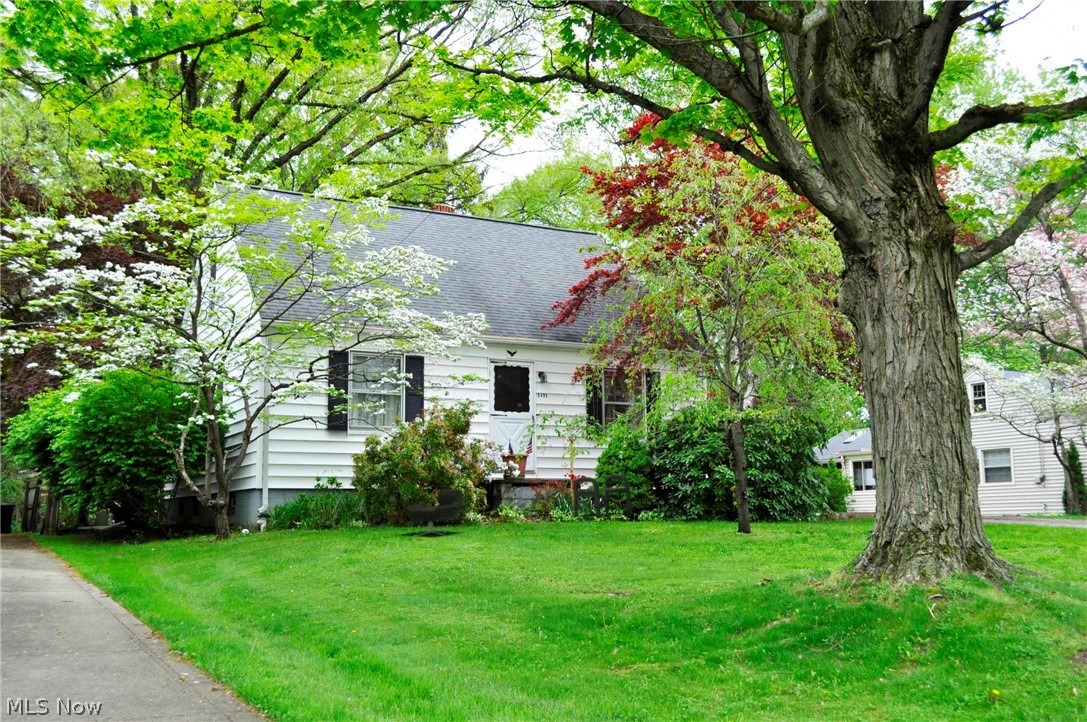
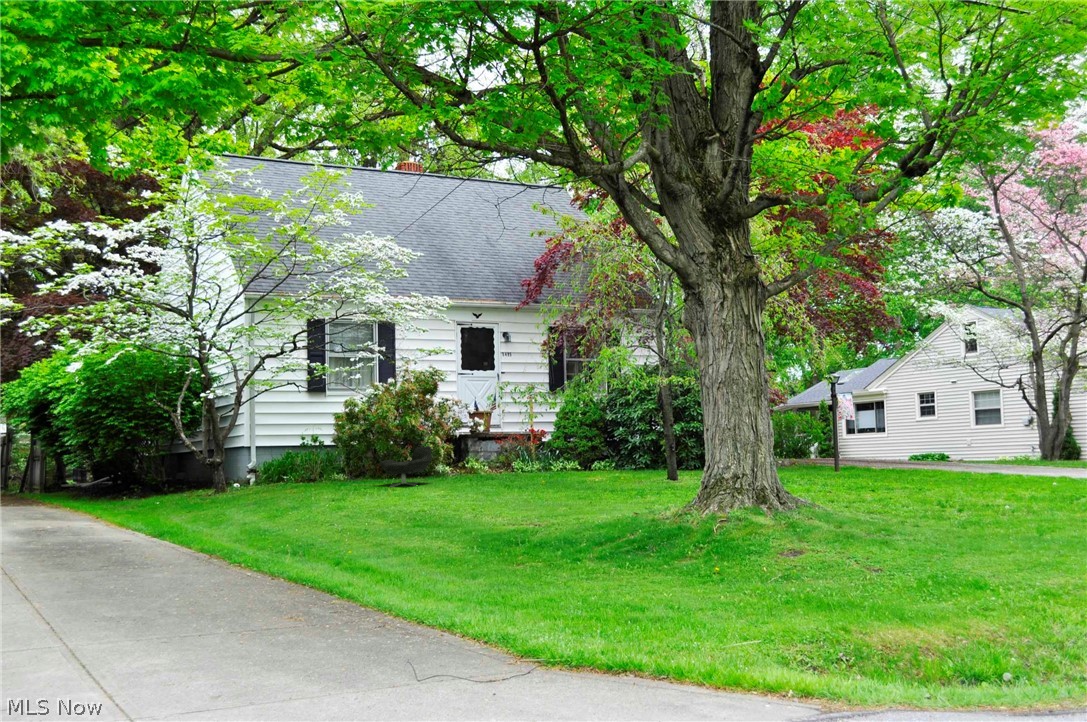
bench: present [573,474,632,517] -> none [533,429,588,468]

